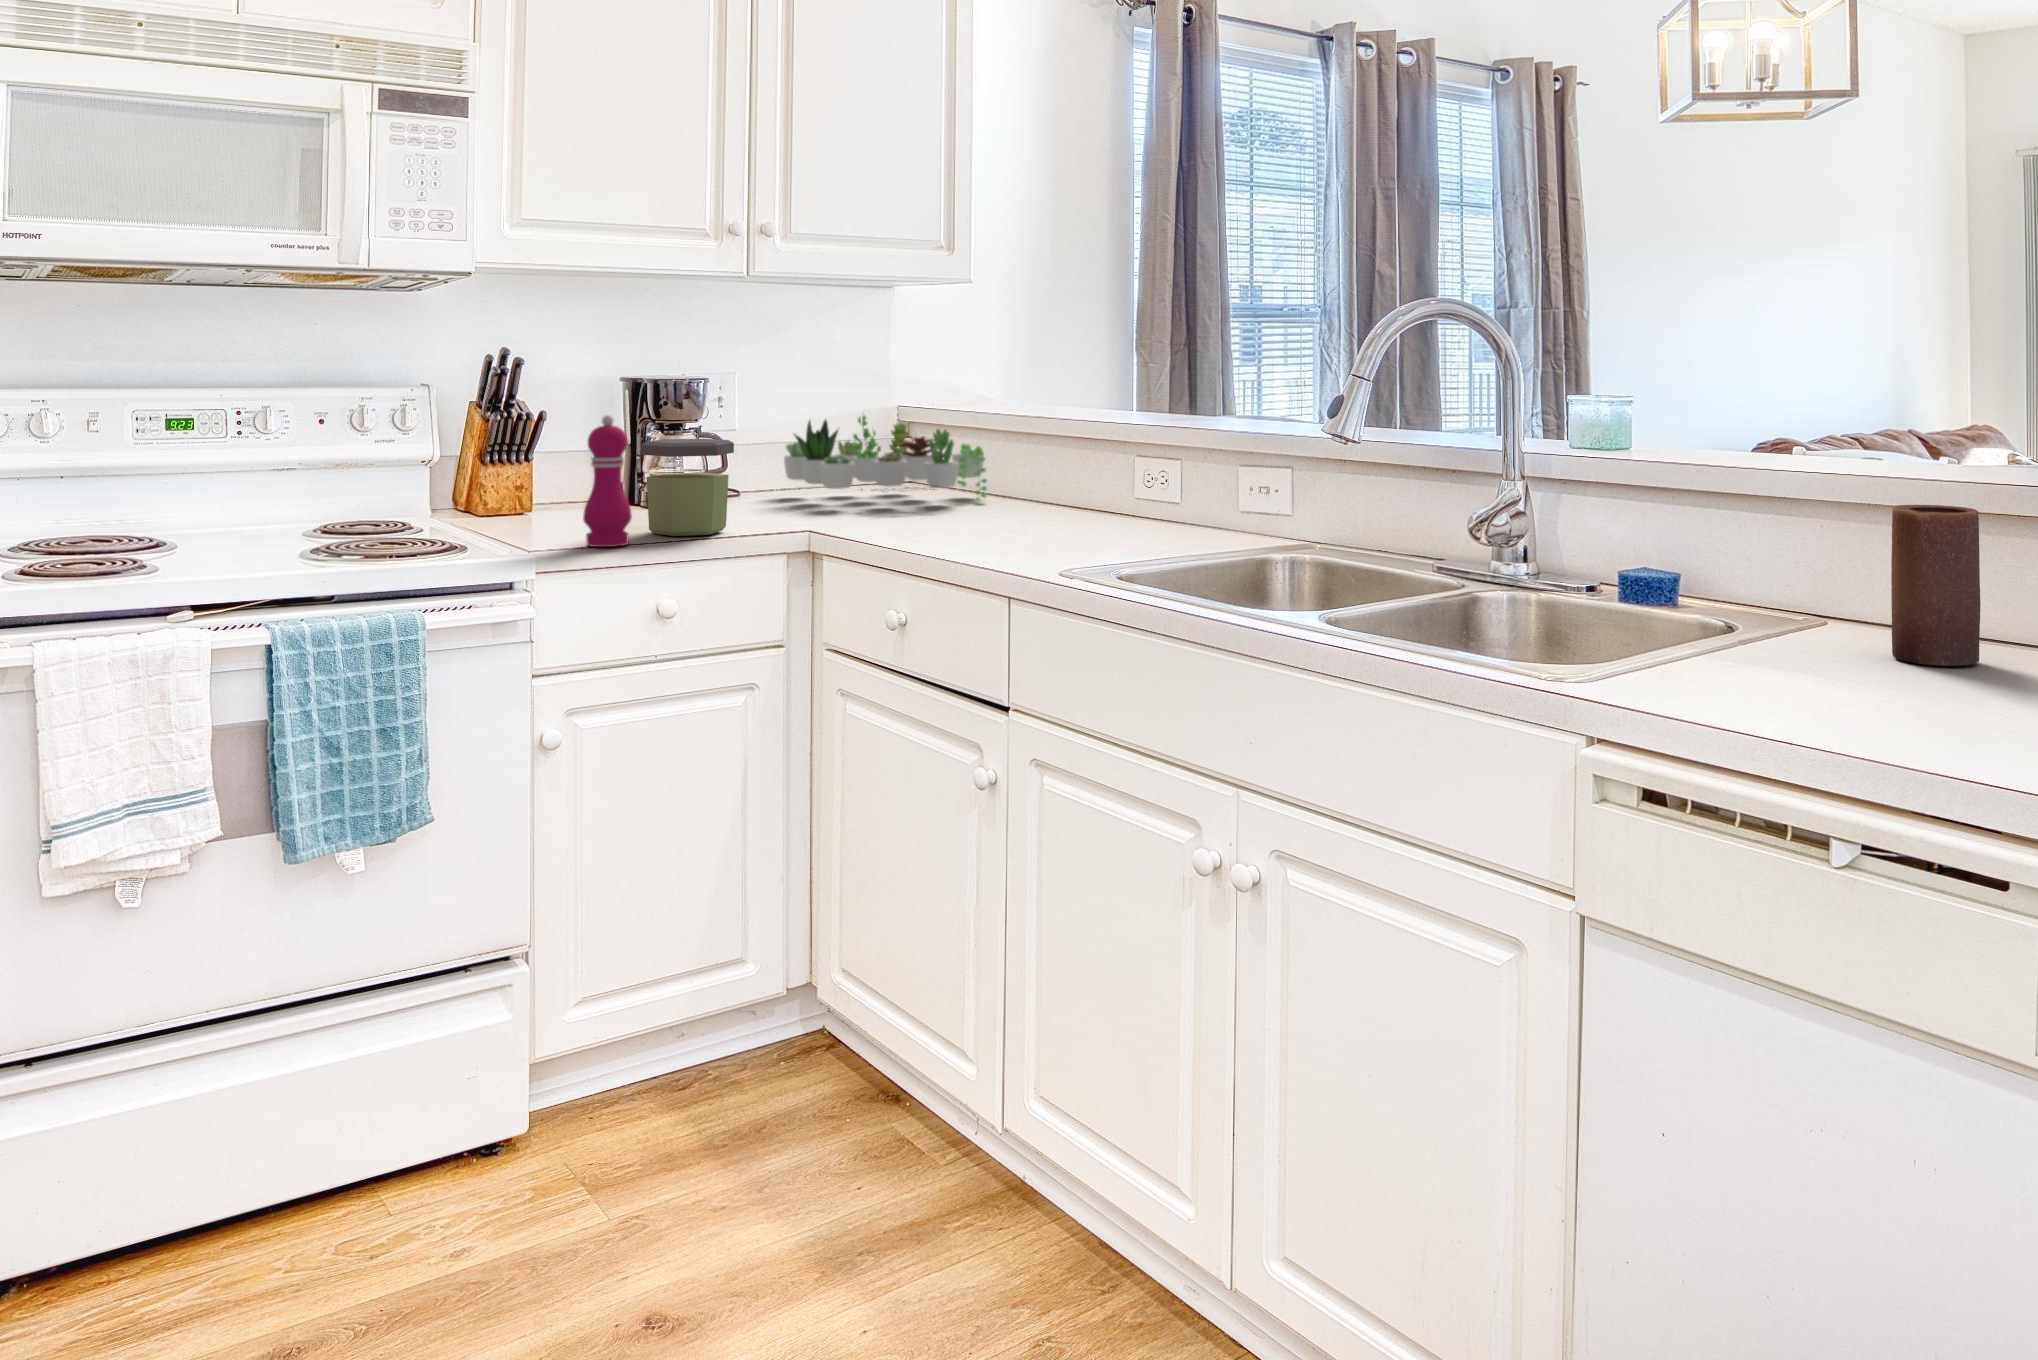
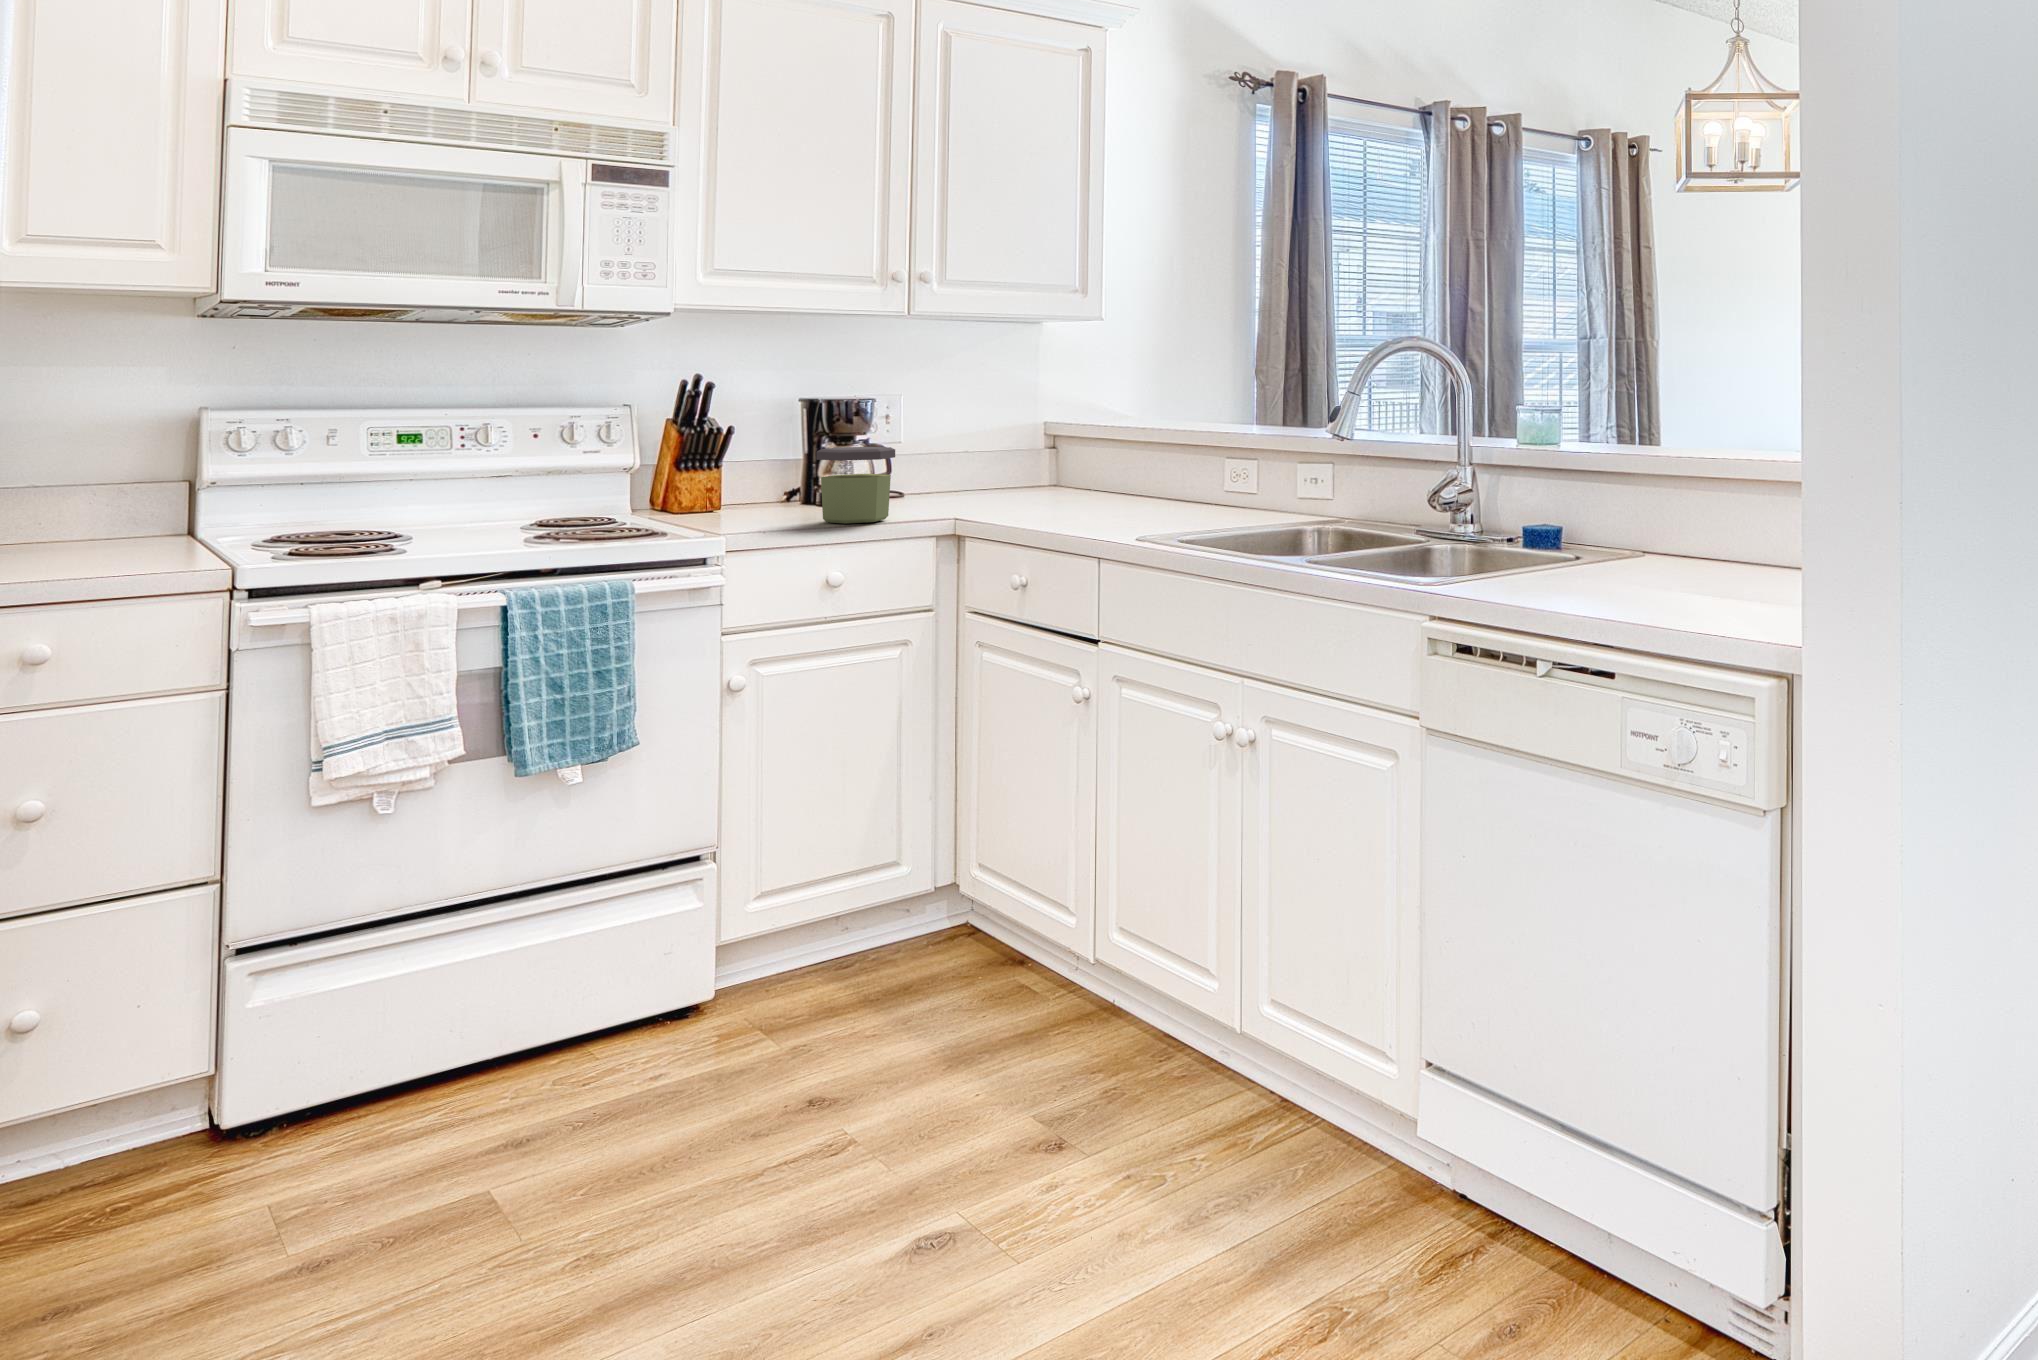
pepper mill: present [583,415,632,547] -> none [767,428,808,532]
succulent plant: present [784,416,987,501] -> none [945,423,1116,497]
candle: present [1891,505,1981,666] -> none [1645,474,1692,572]

